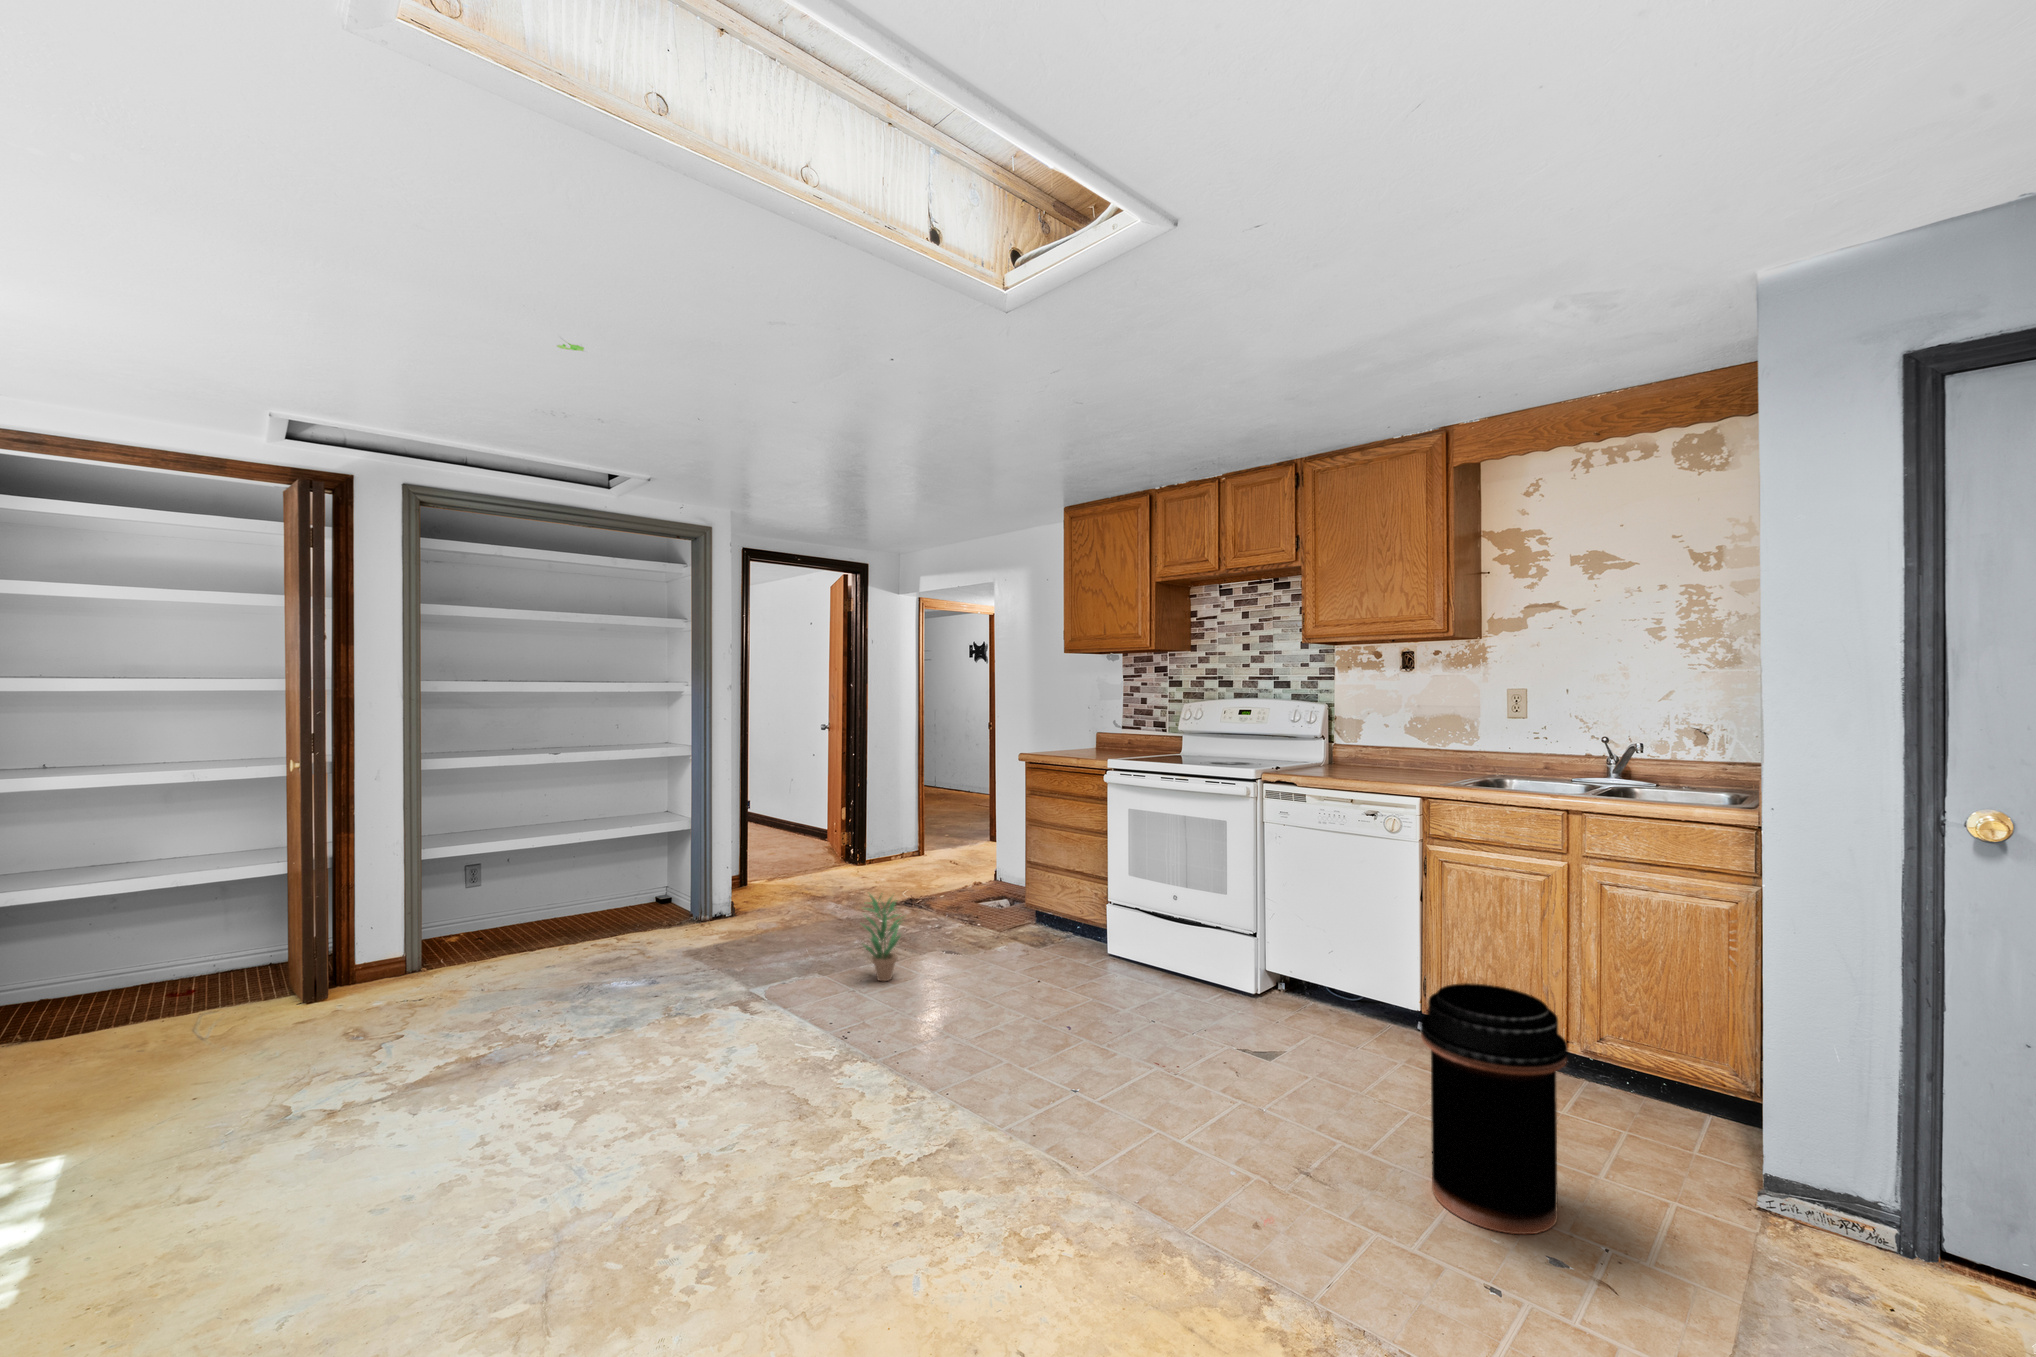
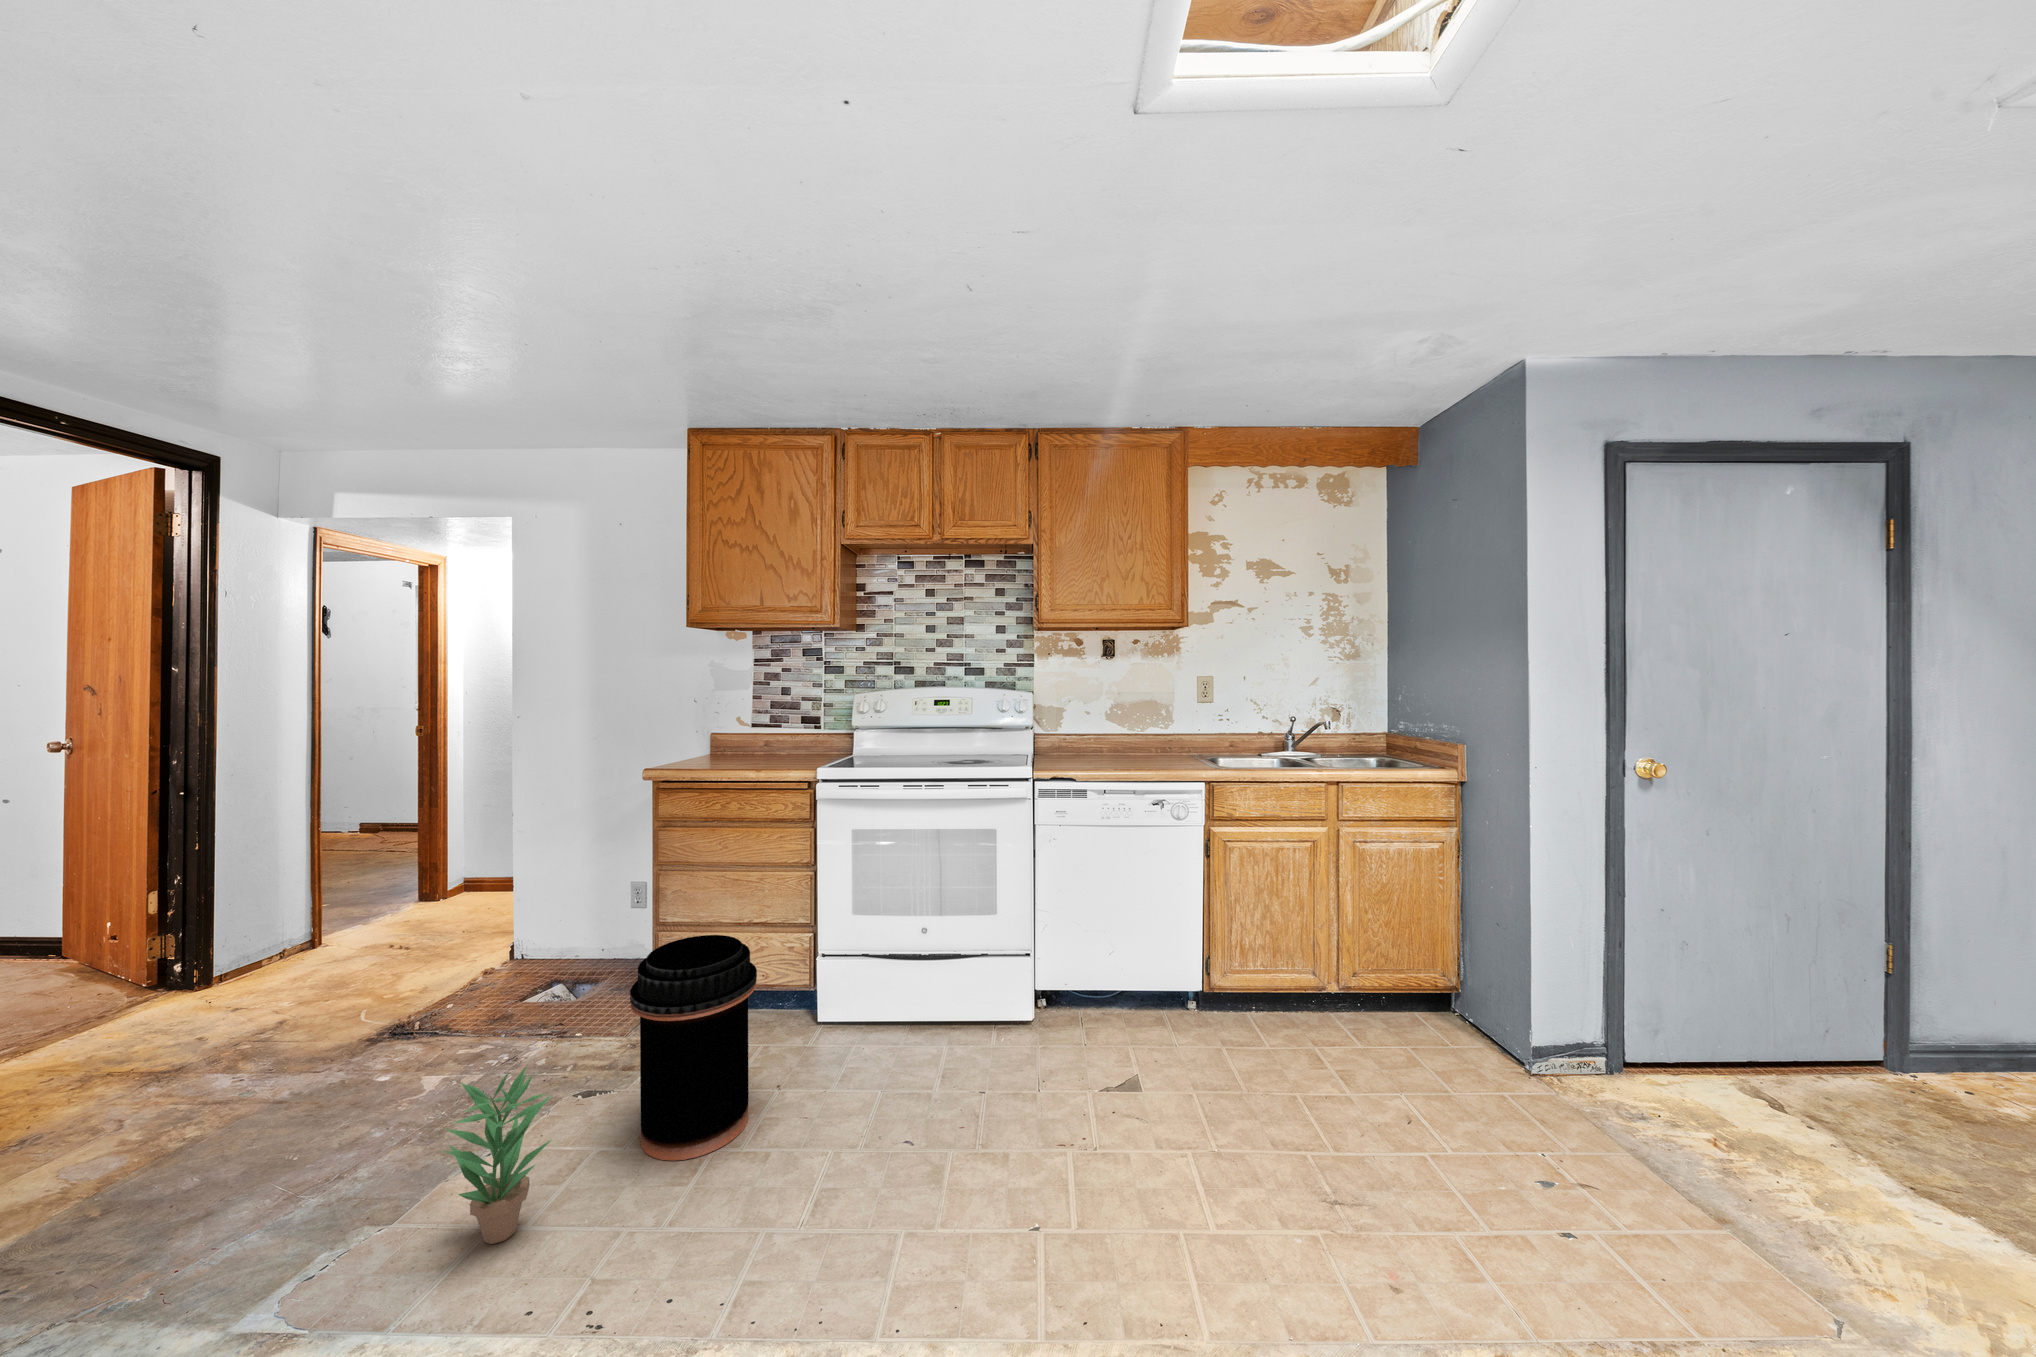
trash can: present [1421,983,1568,1234] -> present [630,935,757,1161]

